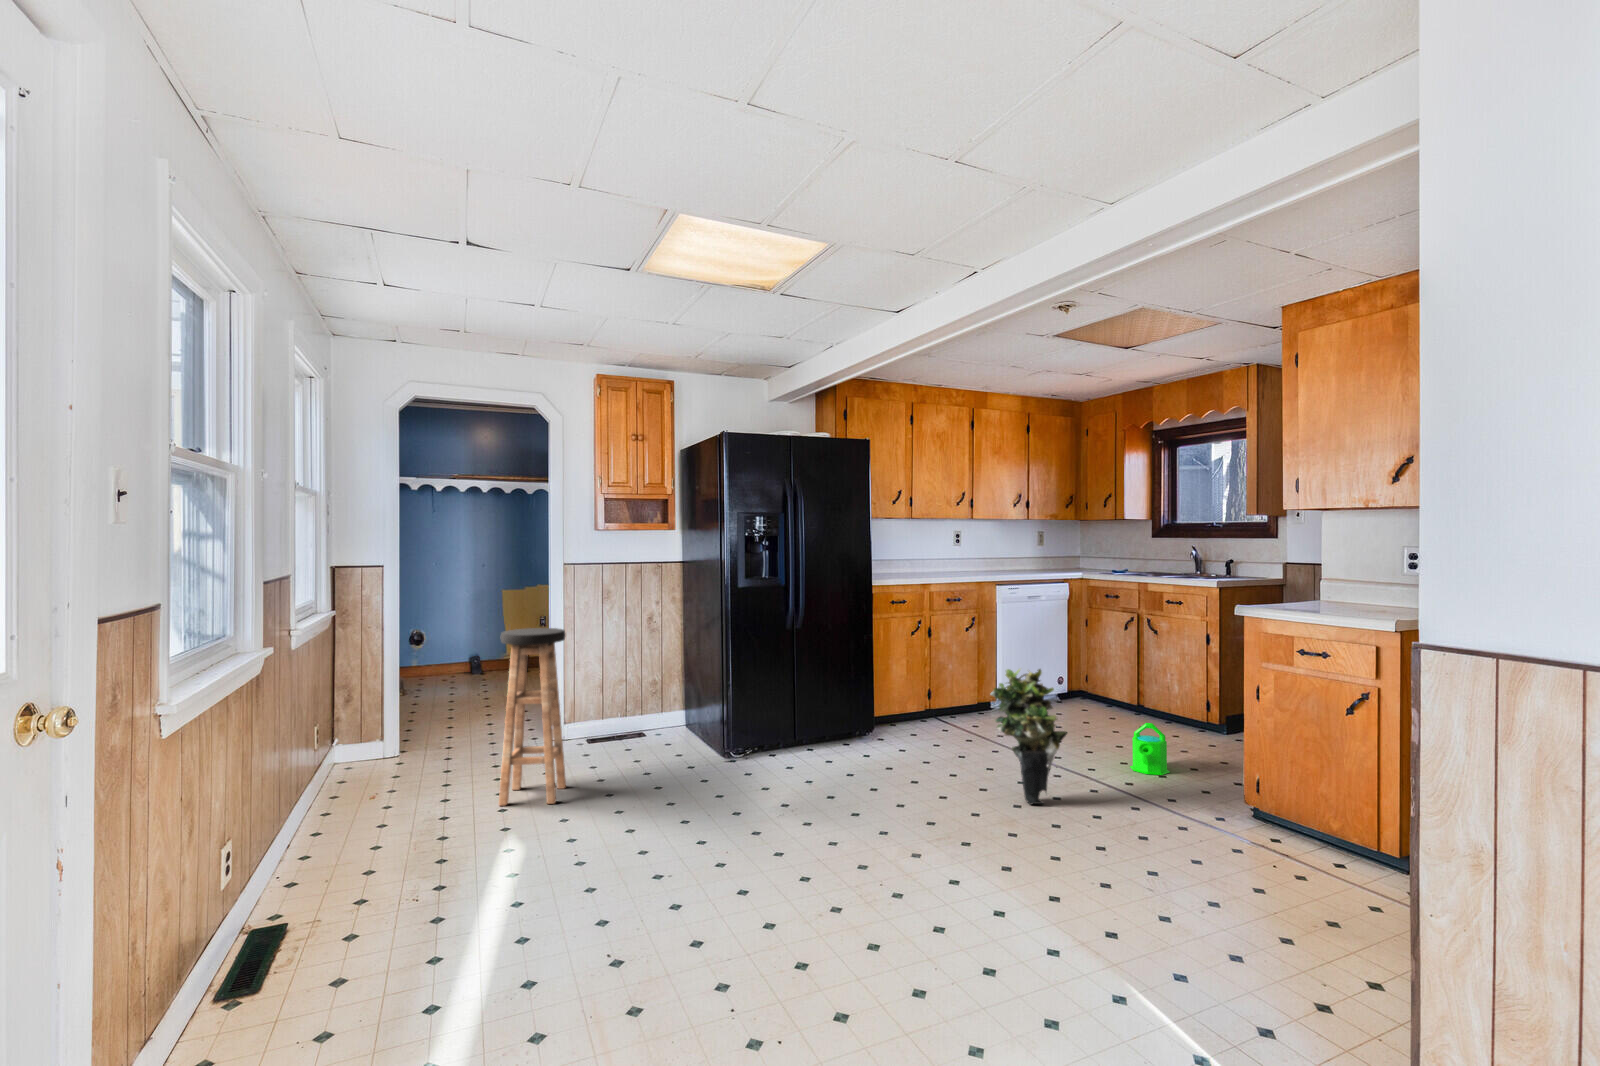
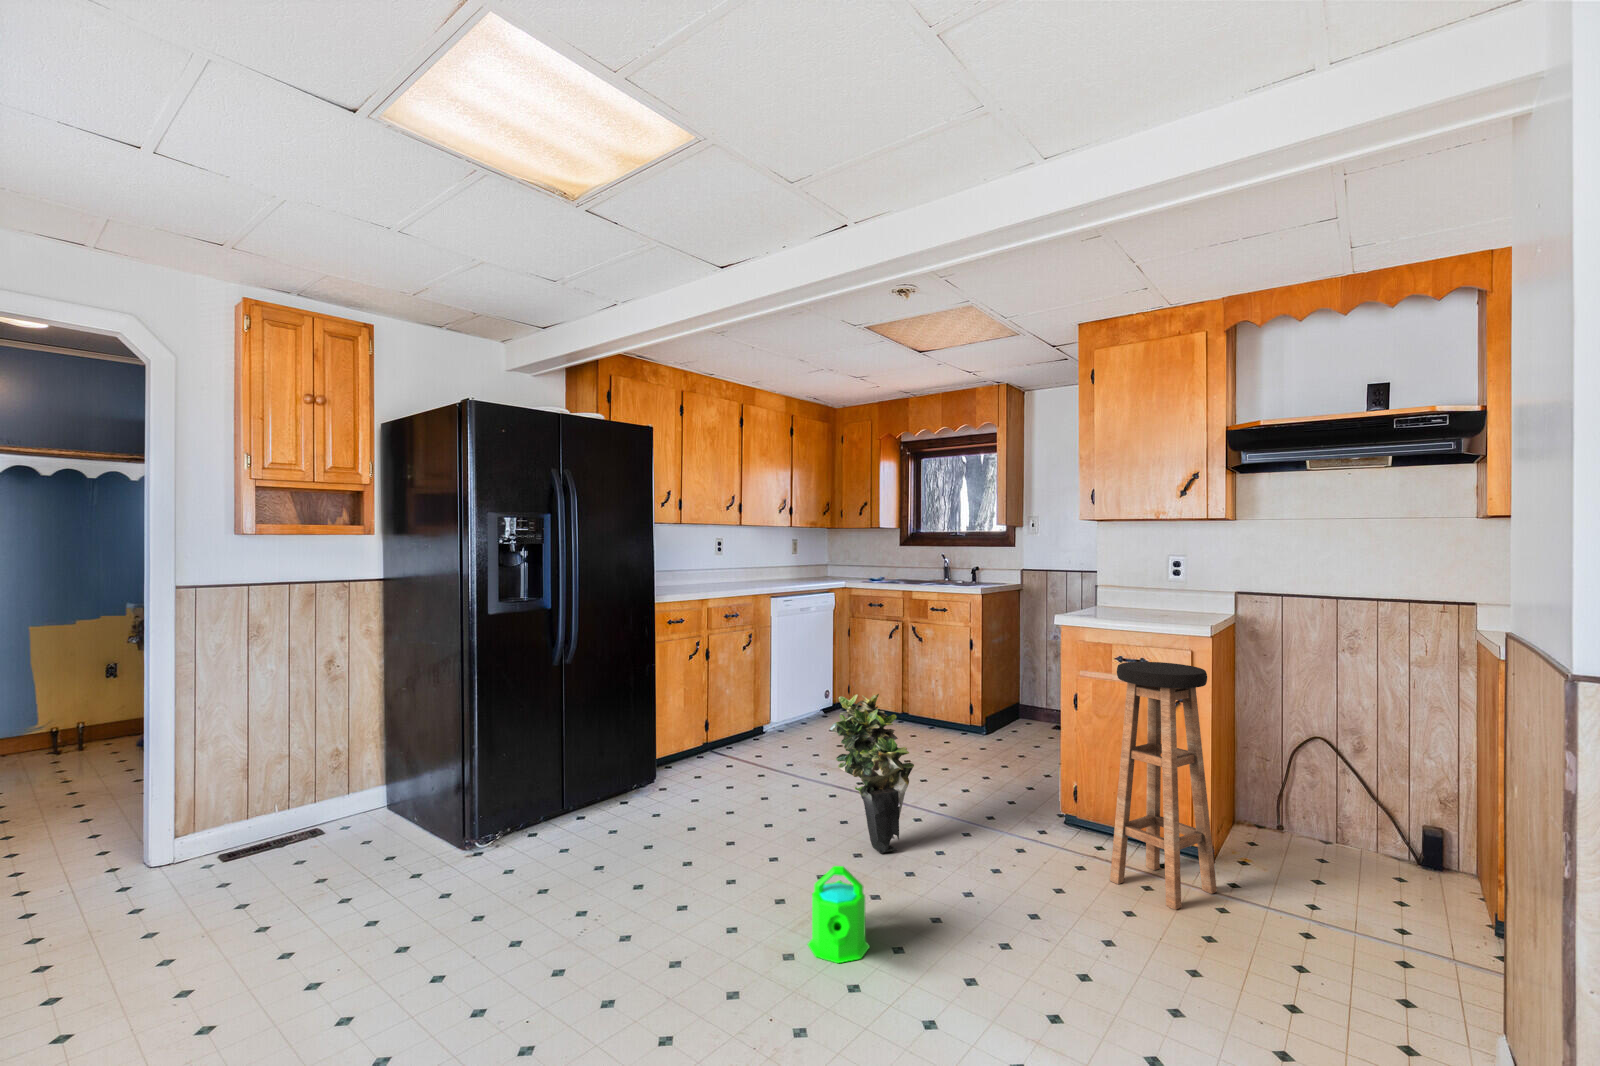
bar stool: present [499,628,566,806] -> present [1110,662,1217,910]
watering can: present [1130,723,1169,775] -> present [807,866,870,963]

